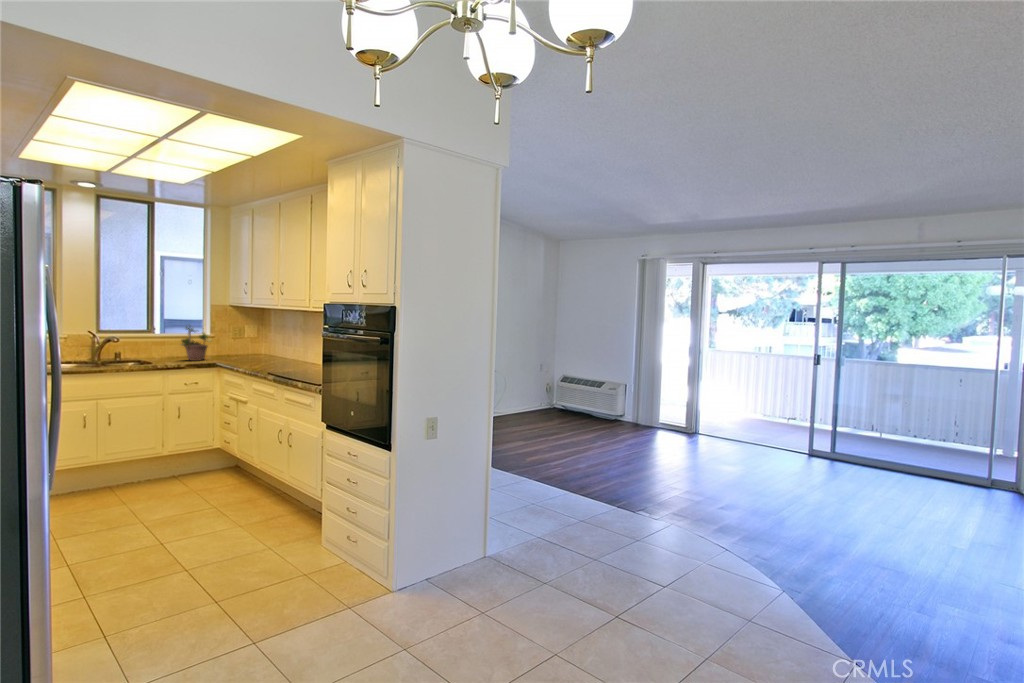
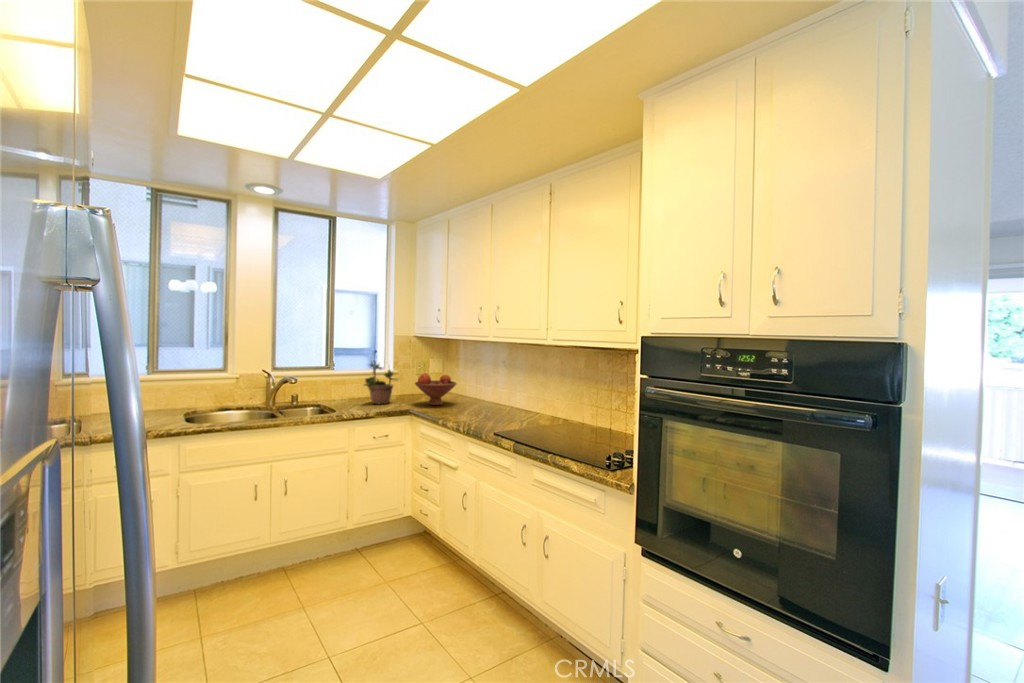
fruit bowl: none [225,336,262,361] -> present [415,373,456,405]

